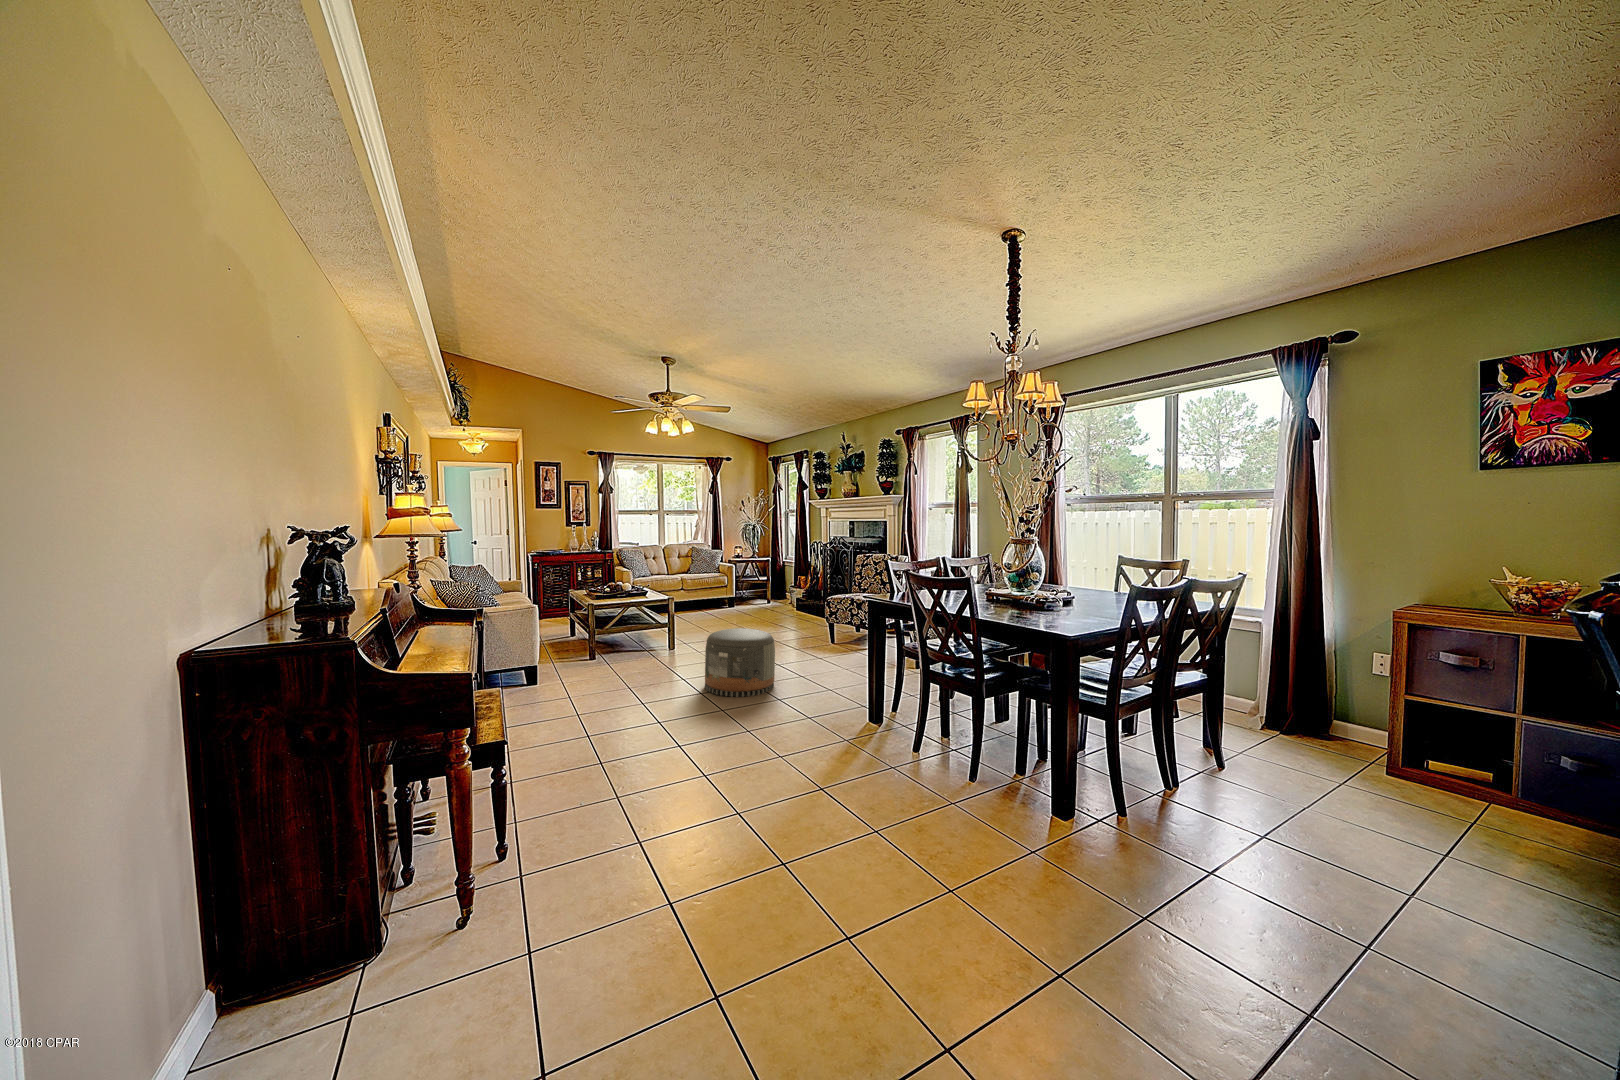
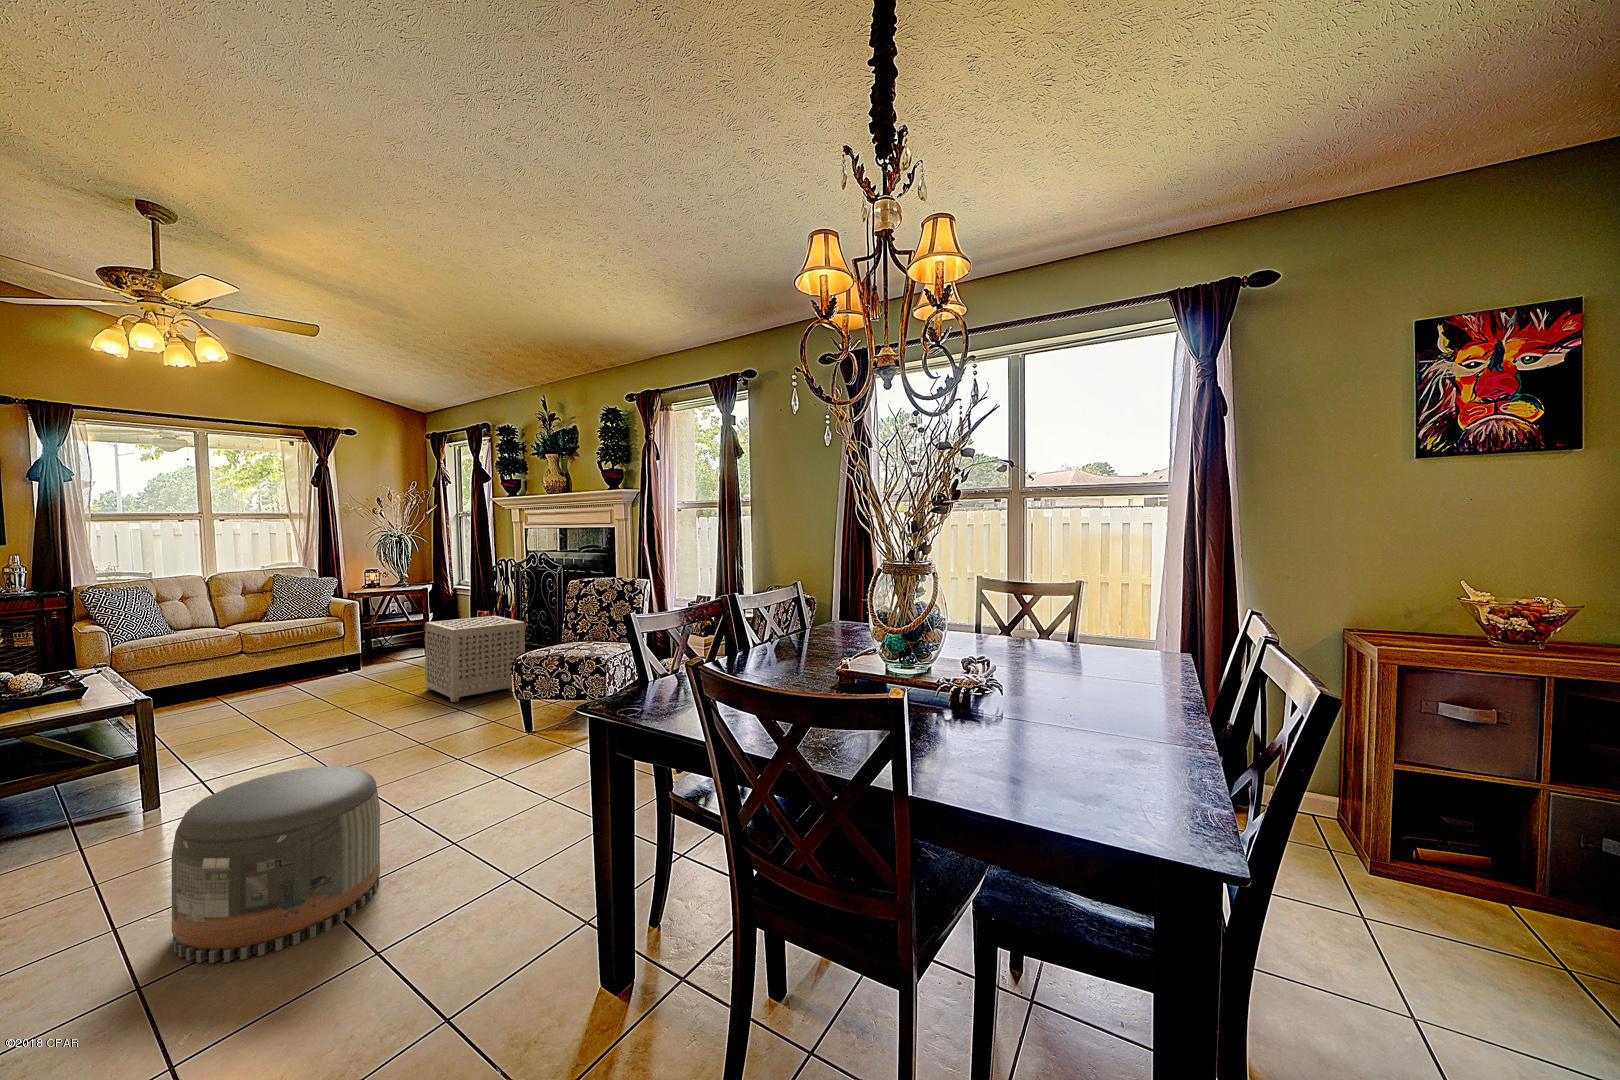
side table: none [773,577,829,625] -> present [425,616,525,702]

